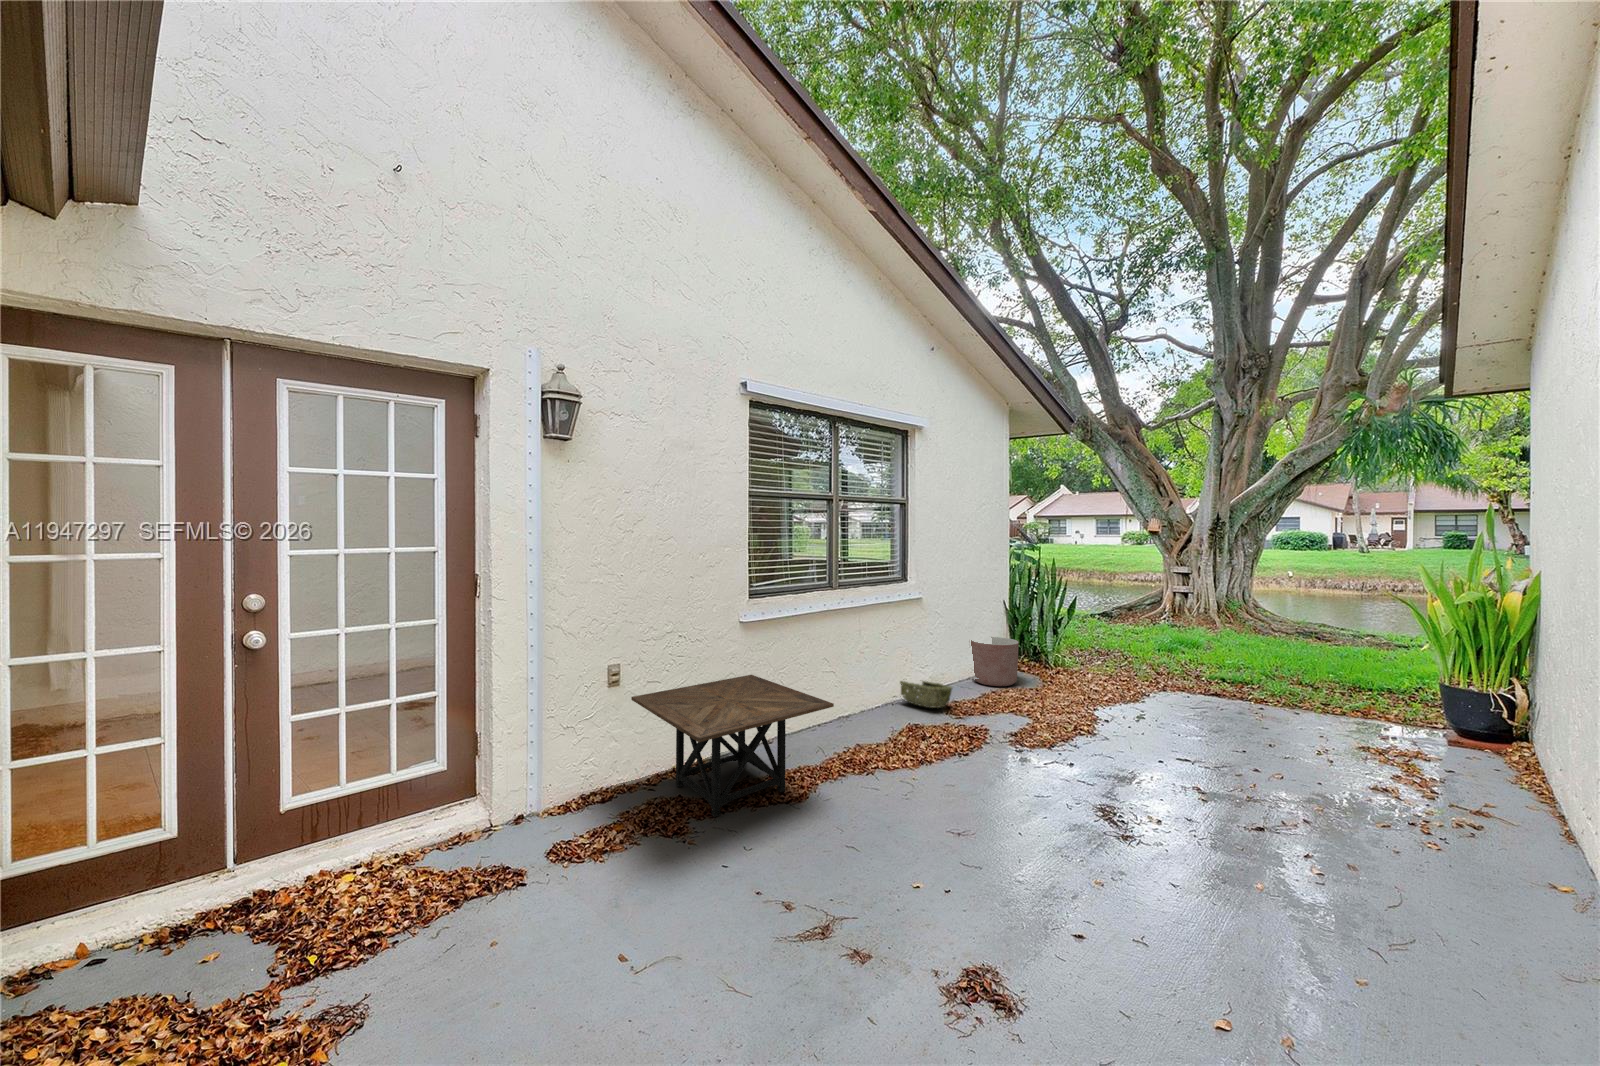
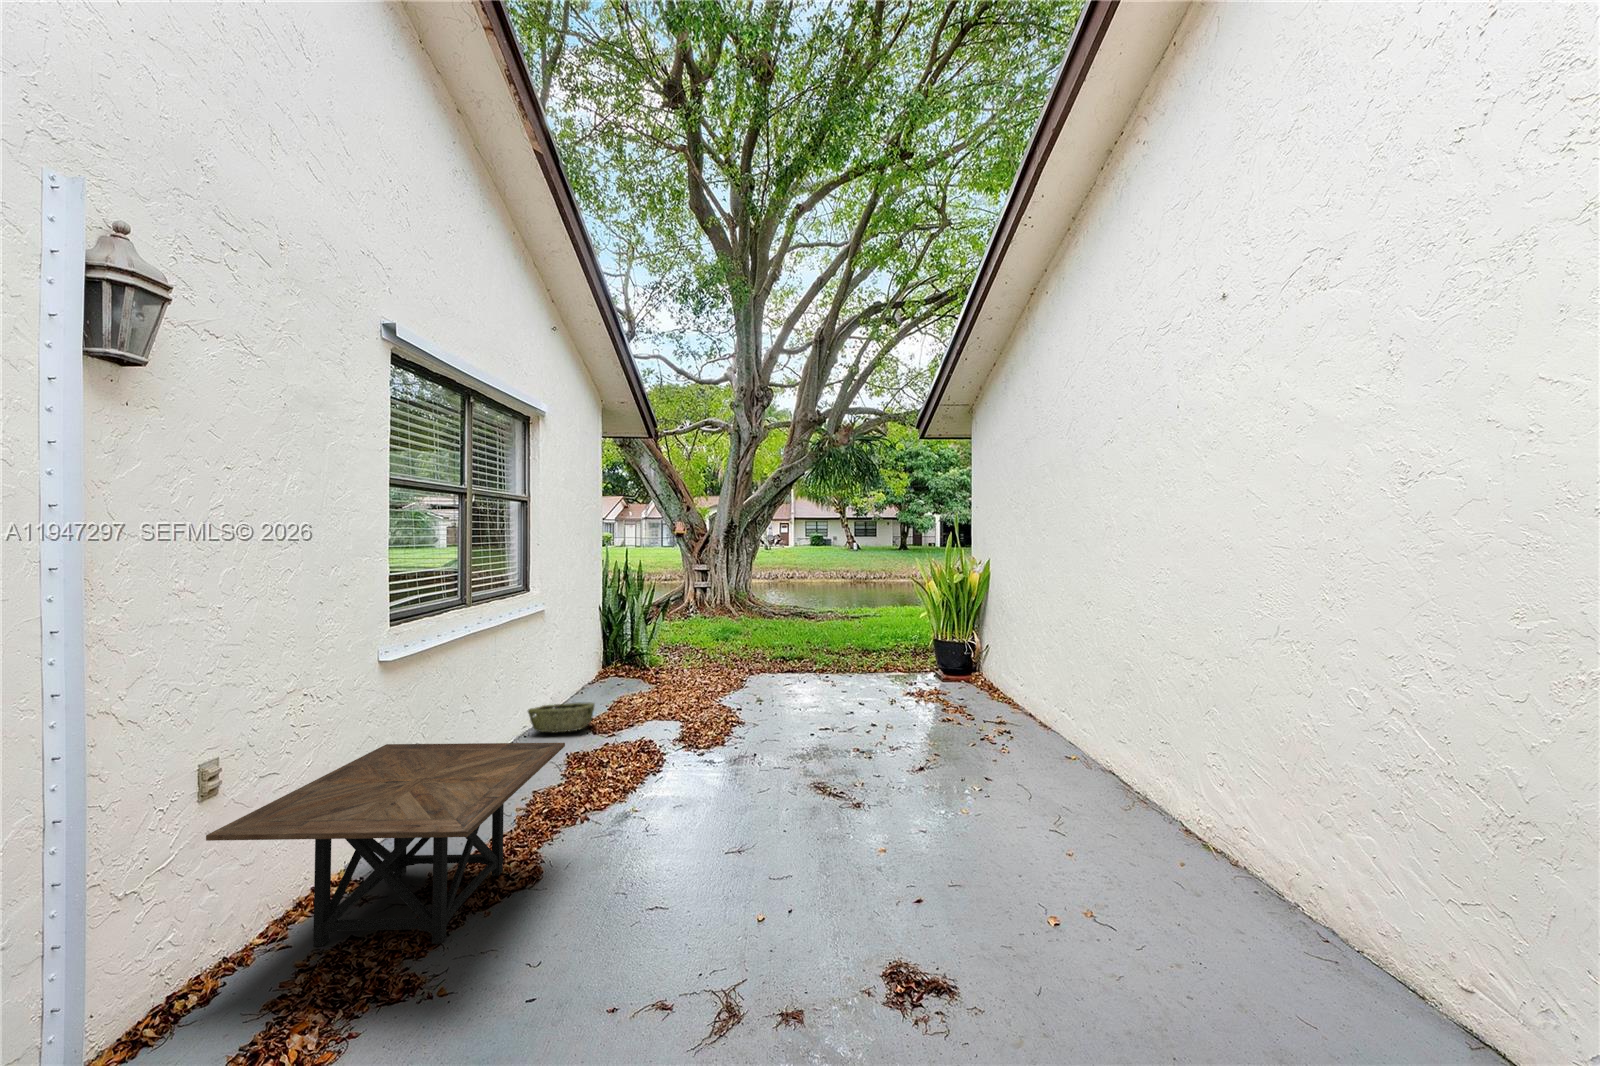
planter: present [971,637,1019,686] -> none [582,644,632,695]

